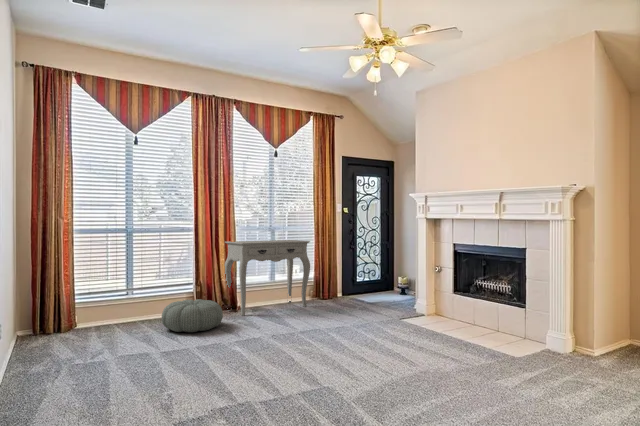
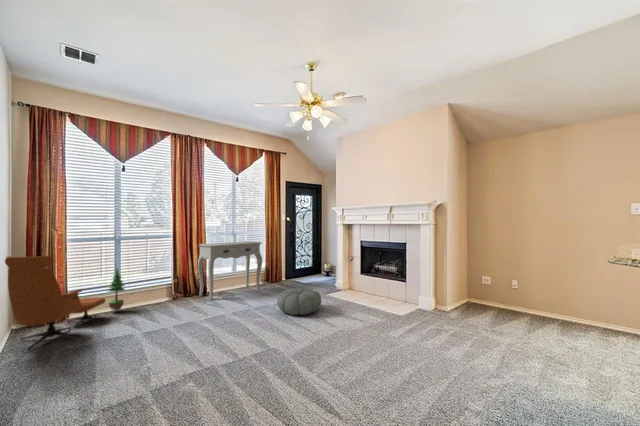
lounge chair: none [16,244,117,357] -> present [5,256,105,350]
potted tree: none [117,267,139,324] -> present [108,269,125,311]
pouf: present [162,299,223,332] -> present [277,288,321,315]

